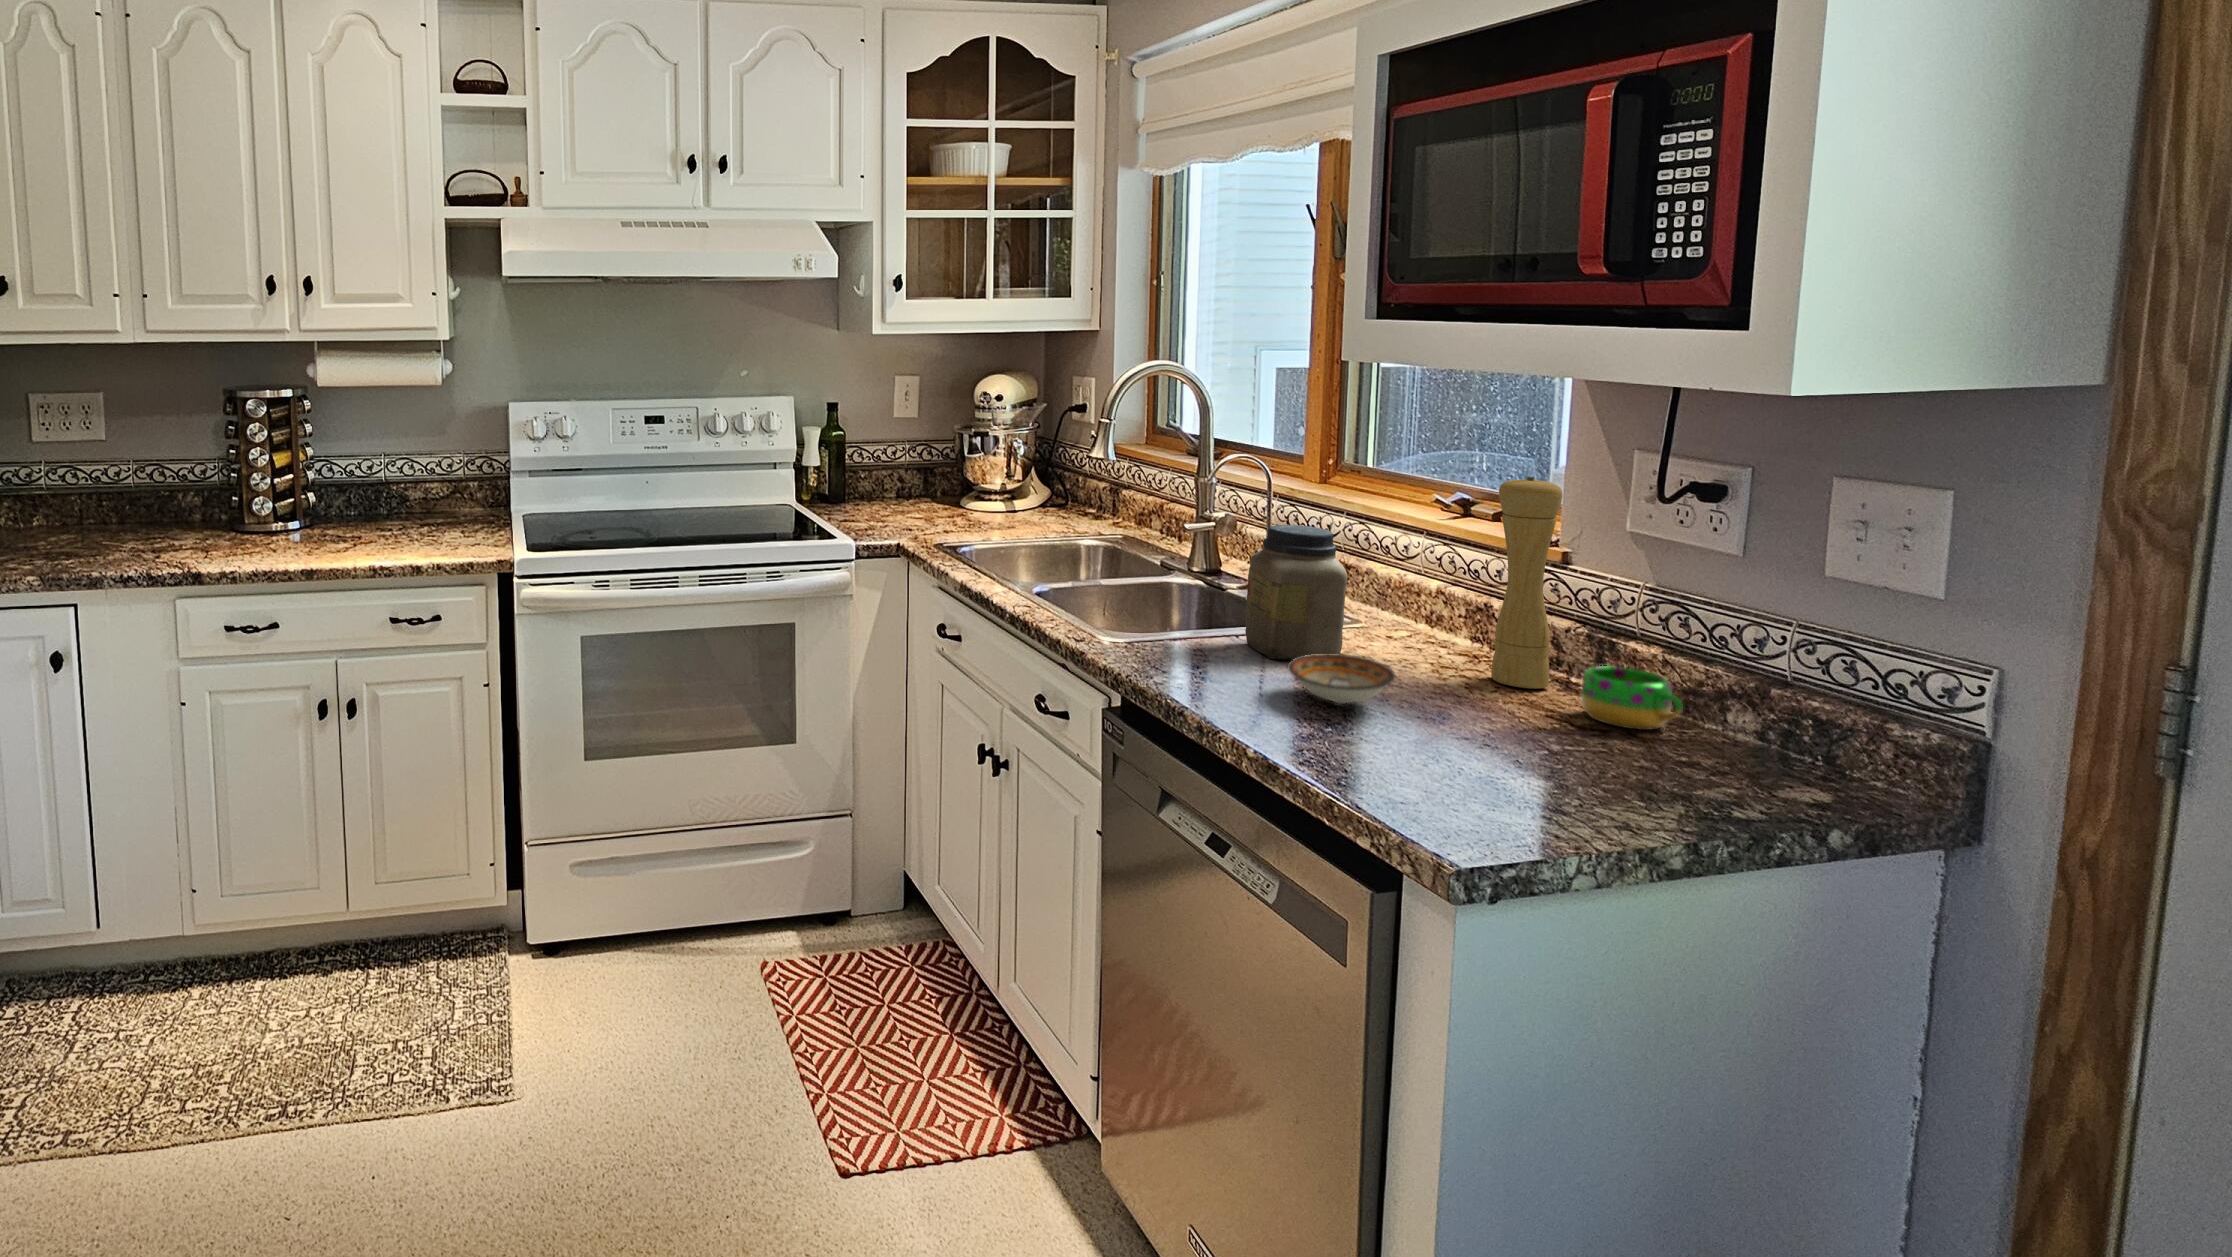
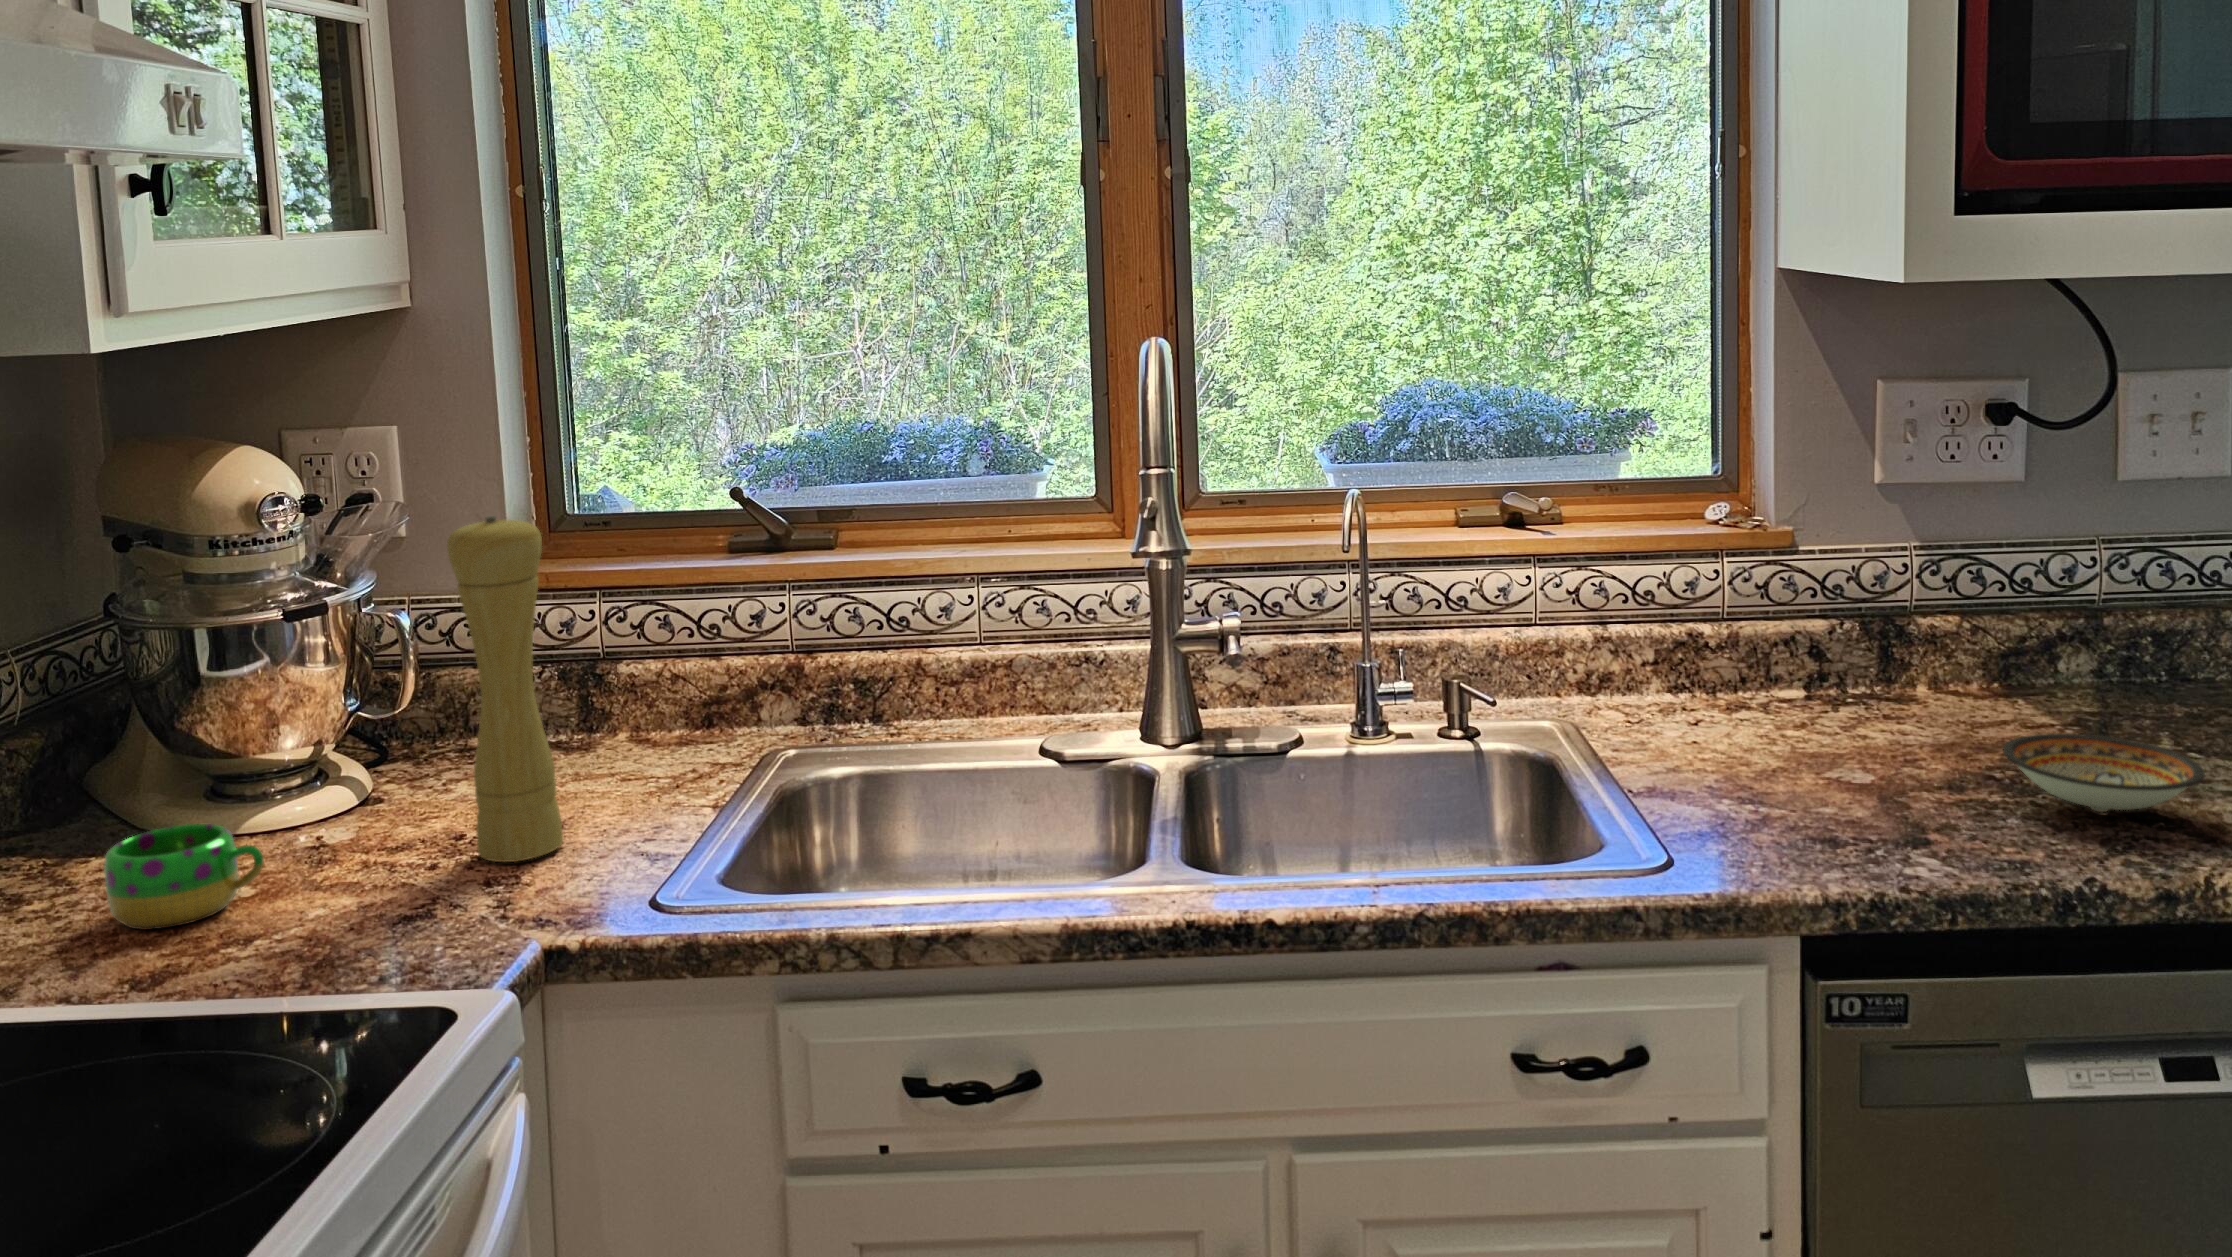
pepper mill: present [1491,477,1562,689] -> present [447,516,563,862]
jar: present [1245,525,1347,660] -> none [1720,570,1861,806]
mug: present [1581,666,1683,730] -> present [104,824,264,930]

